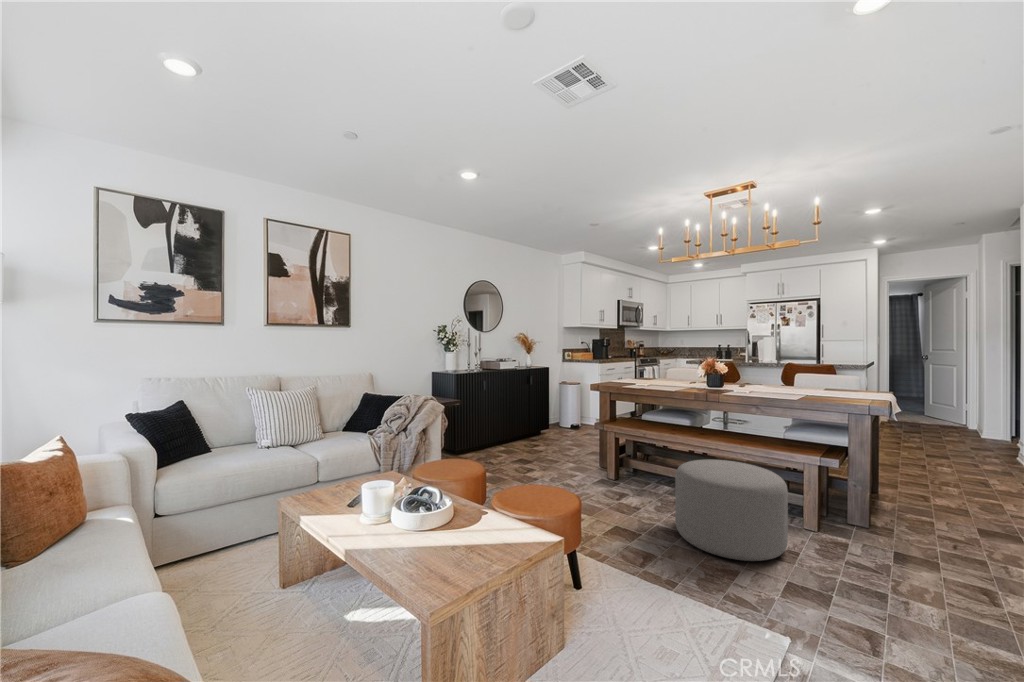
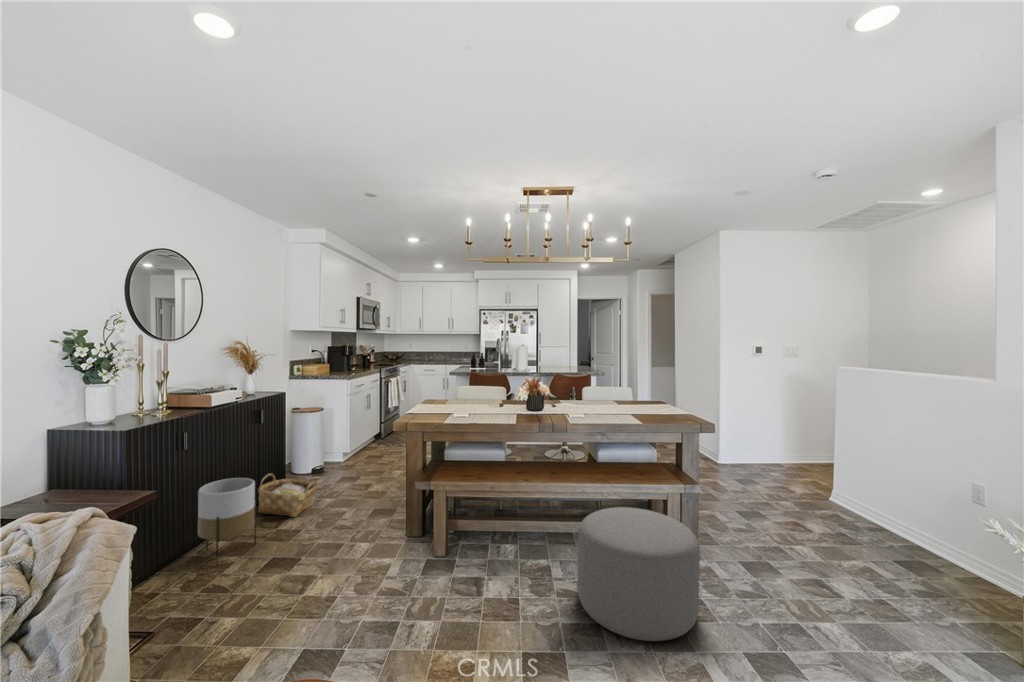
planter: none [488,411,517,455] -> present [198,478,256,566]
woven basket: none [527,417,560,446] -> present [258,474,317,517]

